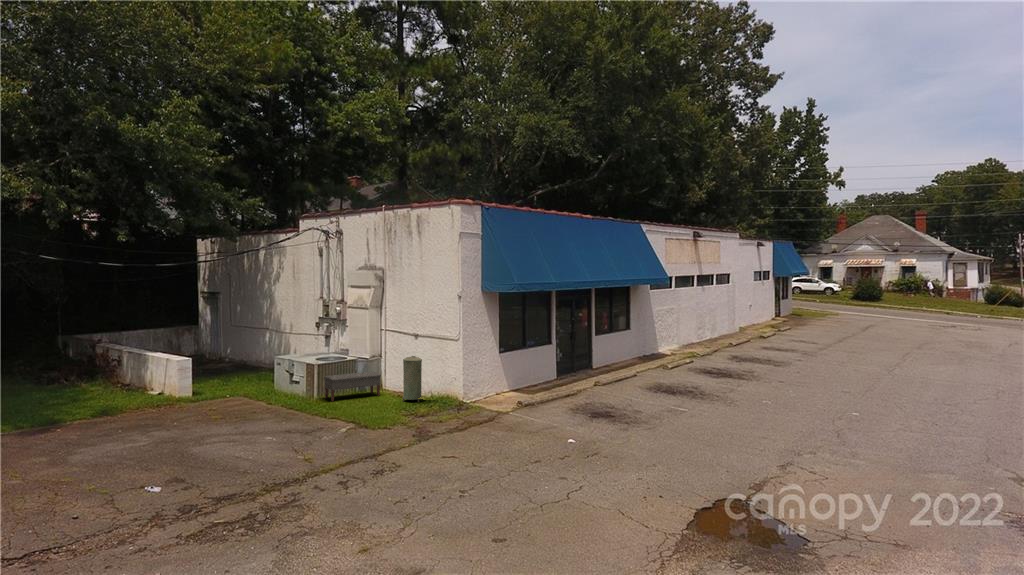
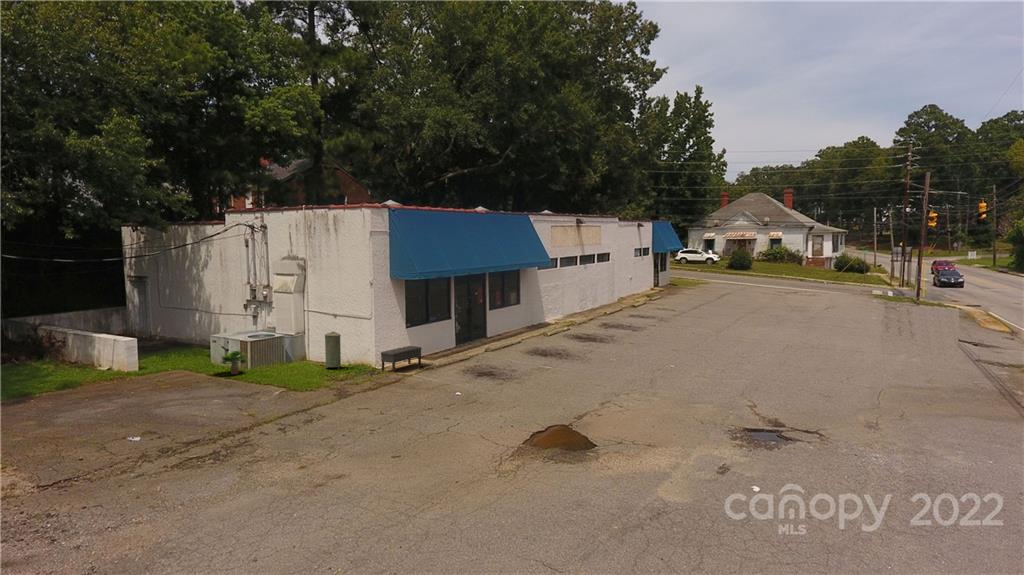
bench: present [324,371,381,402] -> present [381,346,422,372]
potted plant: none [278,374,315,405] -> present [221,350,248,374]

